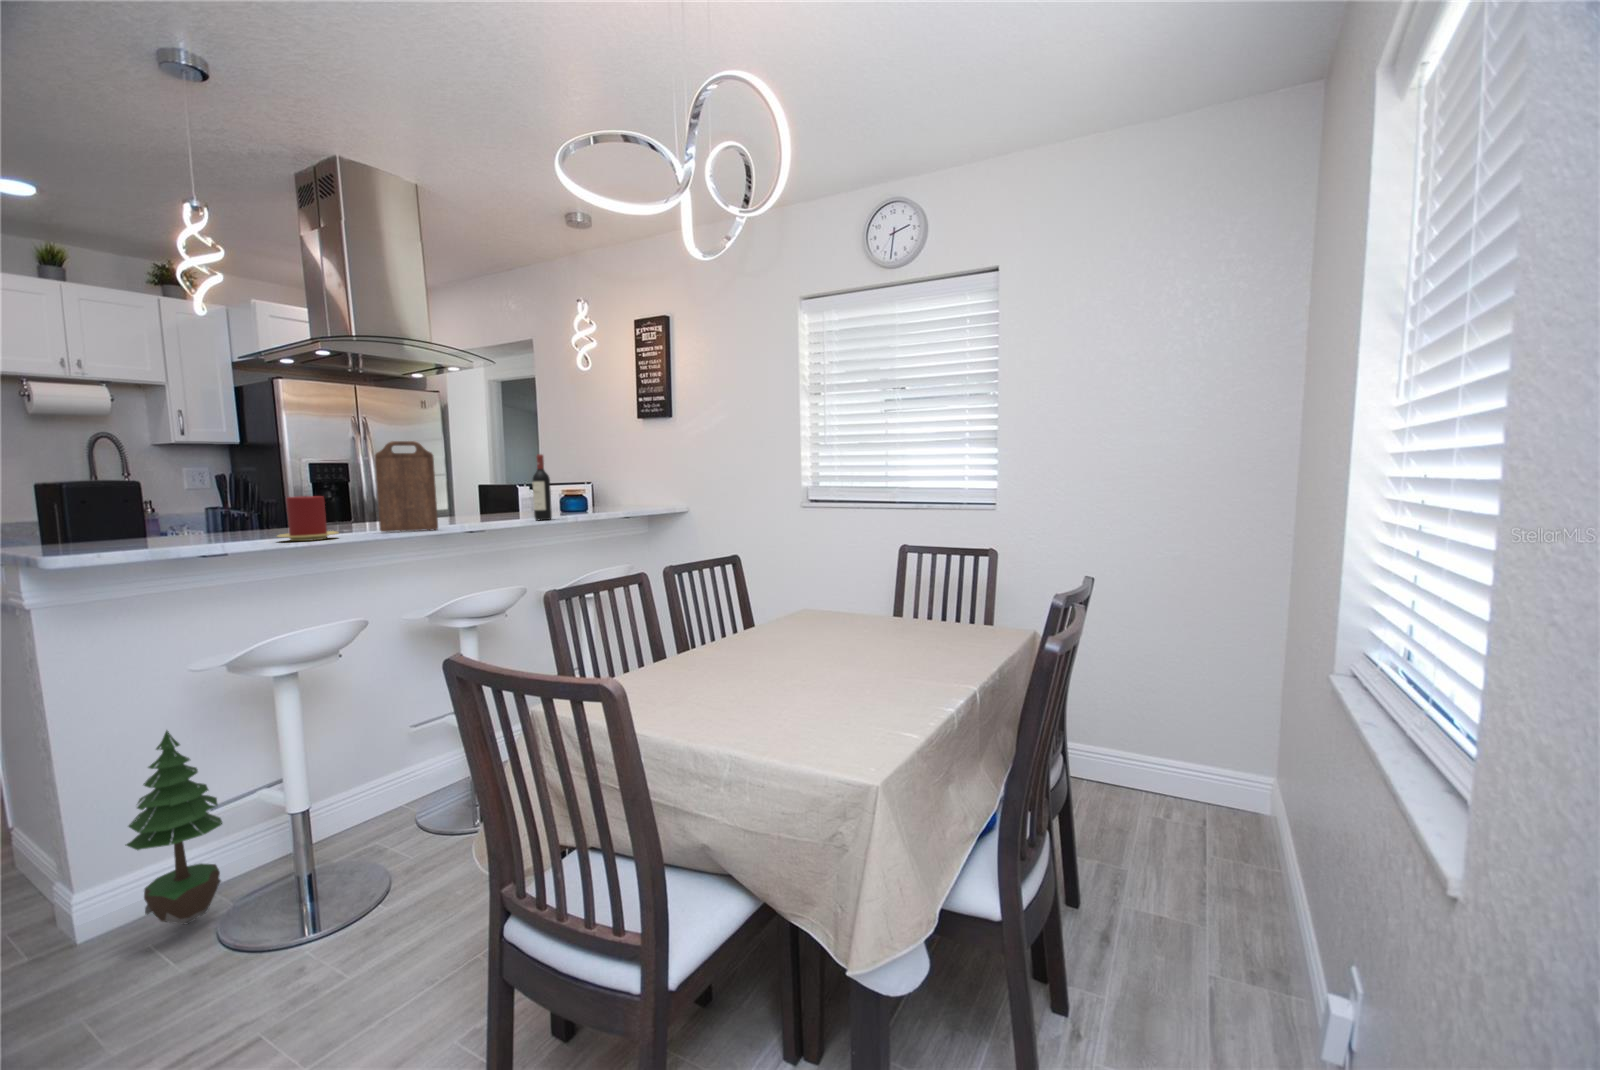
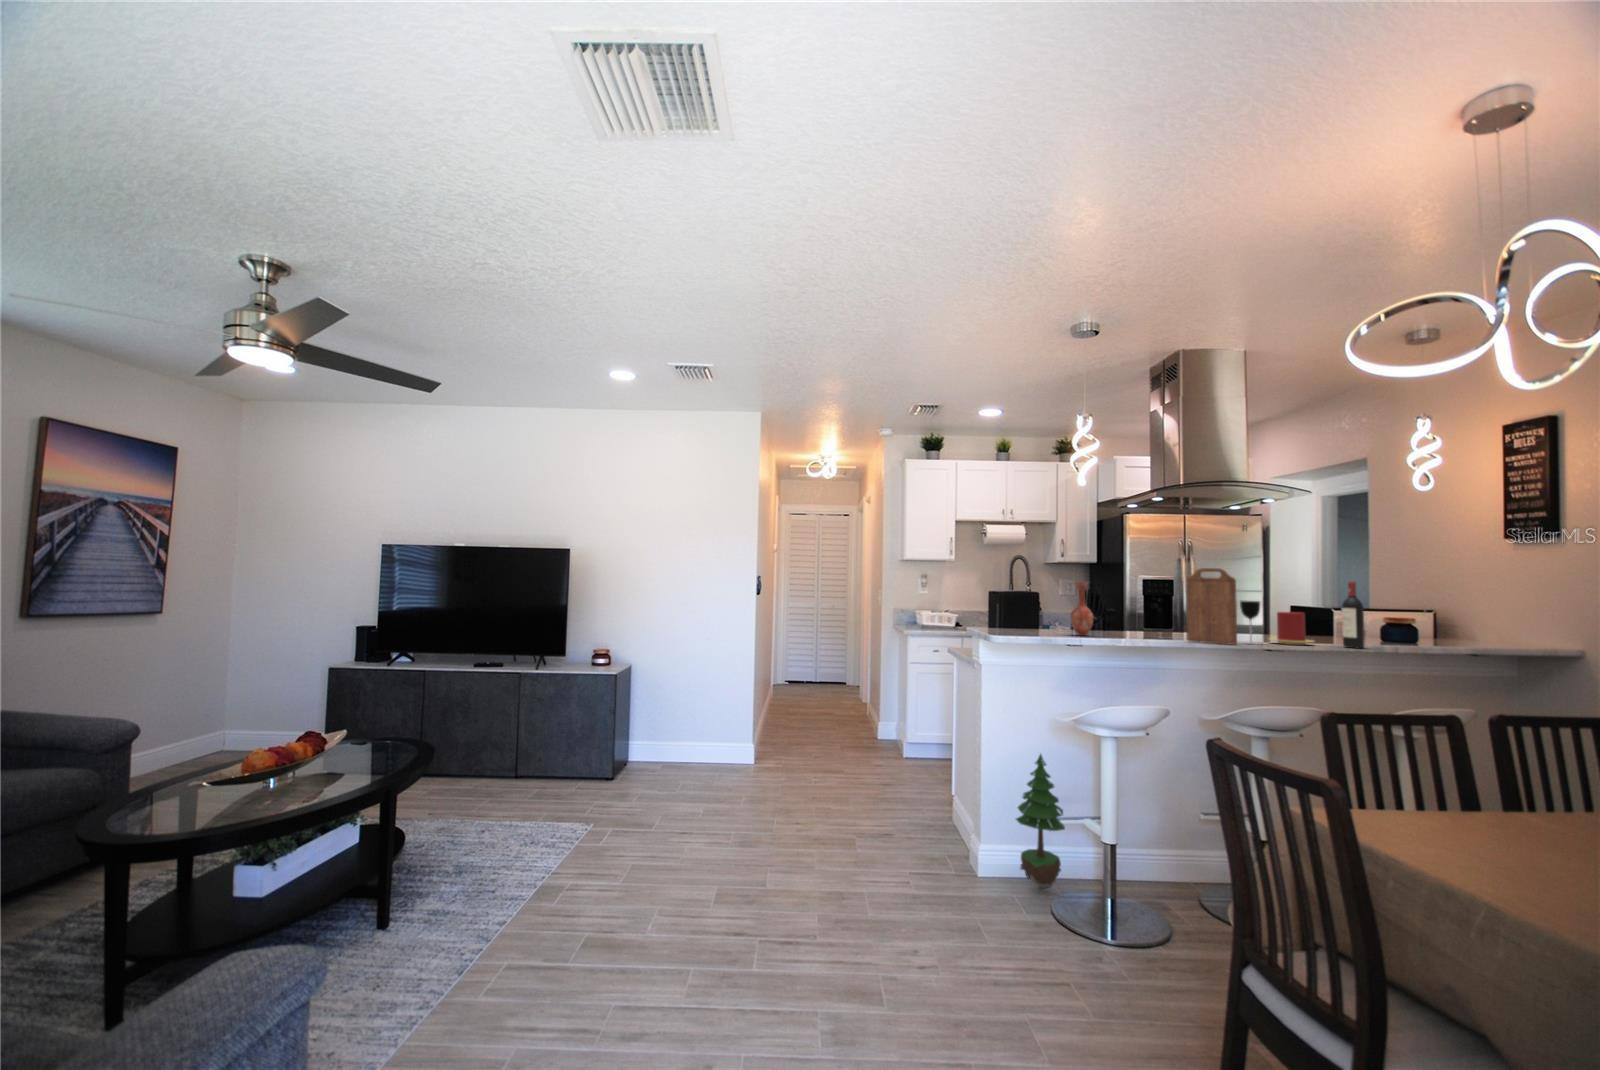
vase: none [203,463,243,542] -> present [1071,582,1093,636]
wine glass: none [437,479,461,527] -> present [1240,601,1260,644]
candle: present [278,496,338,541] -> present [1270,612,1314,645]

